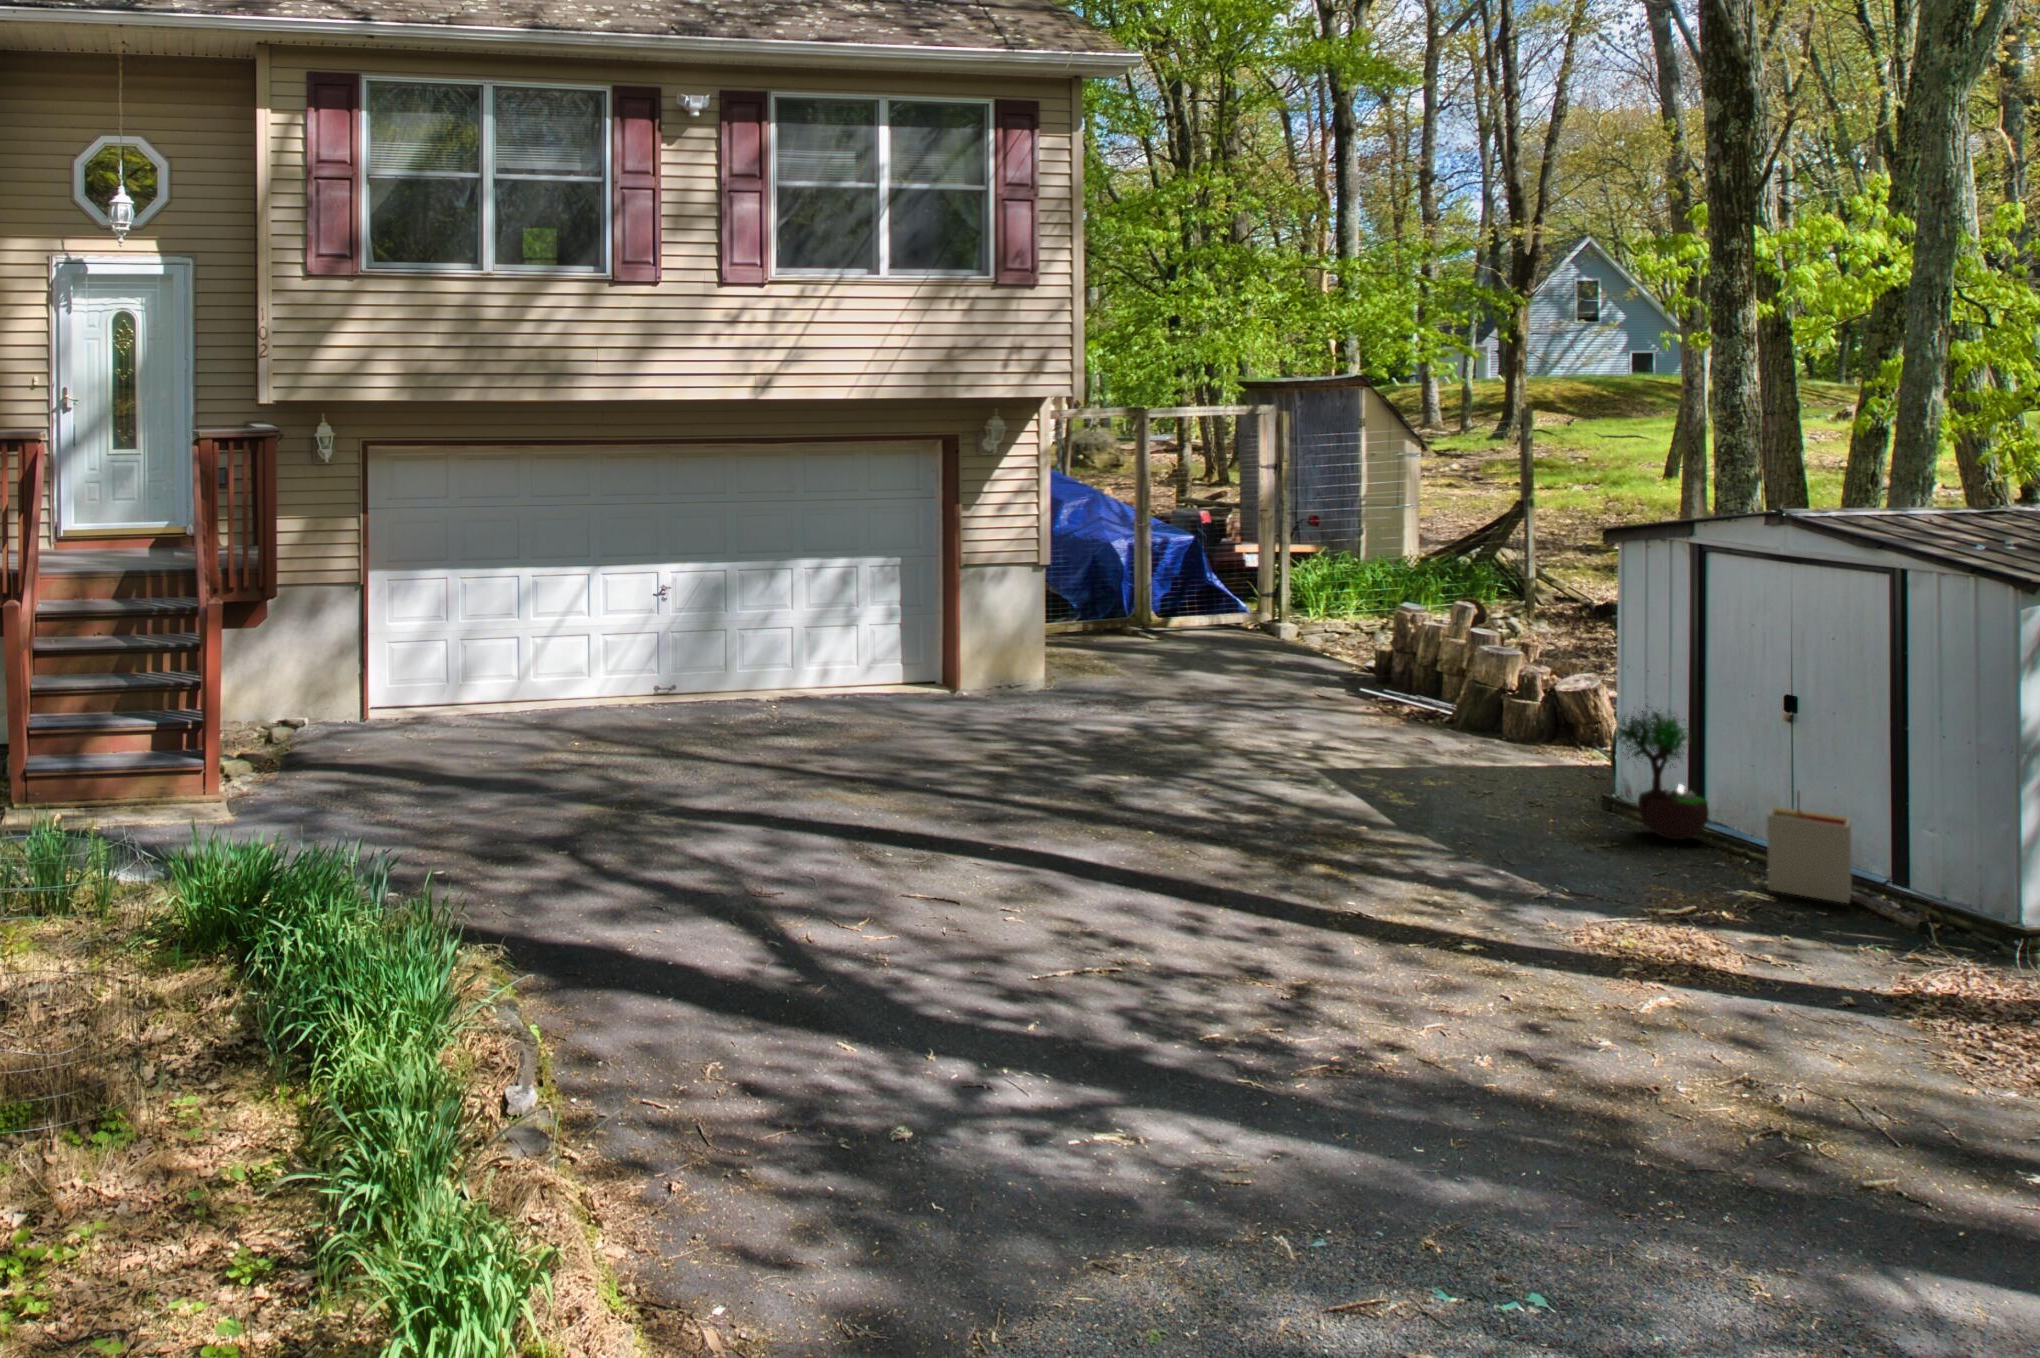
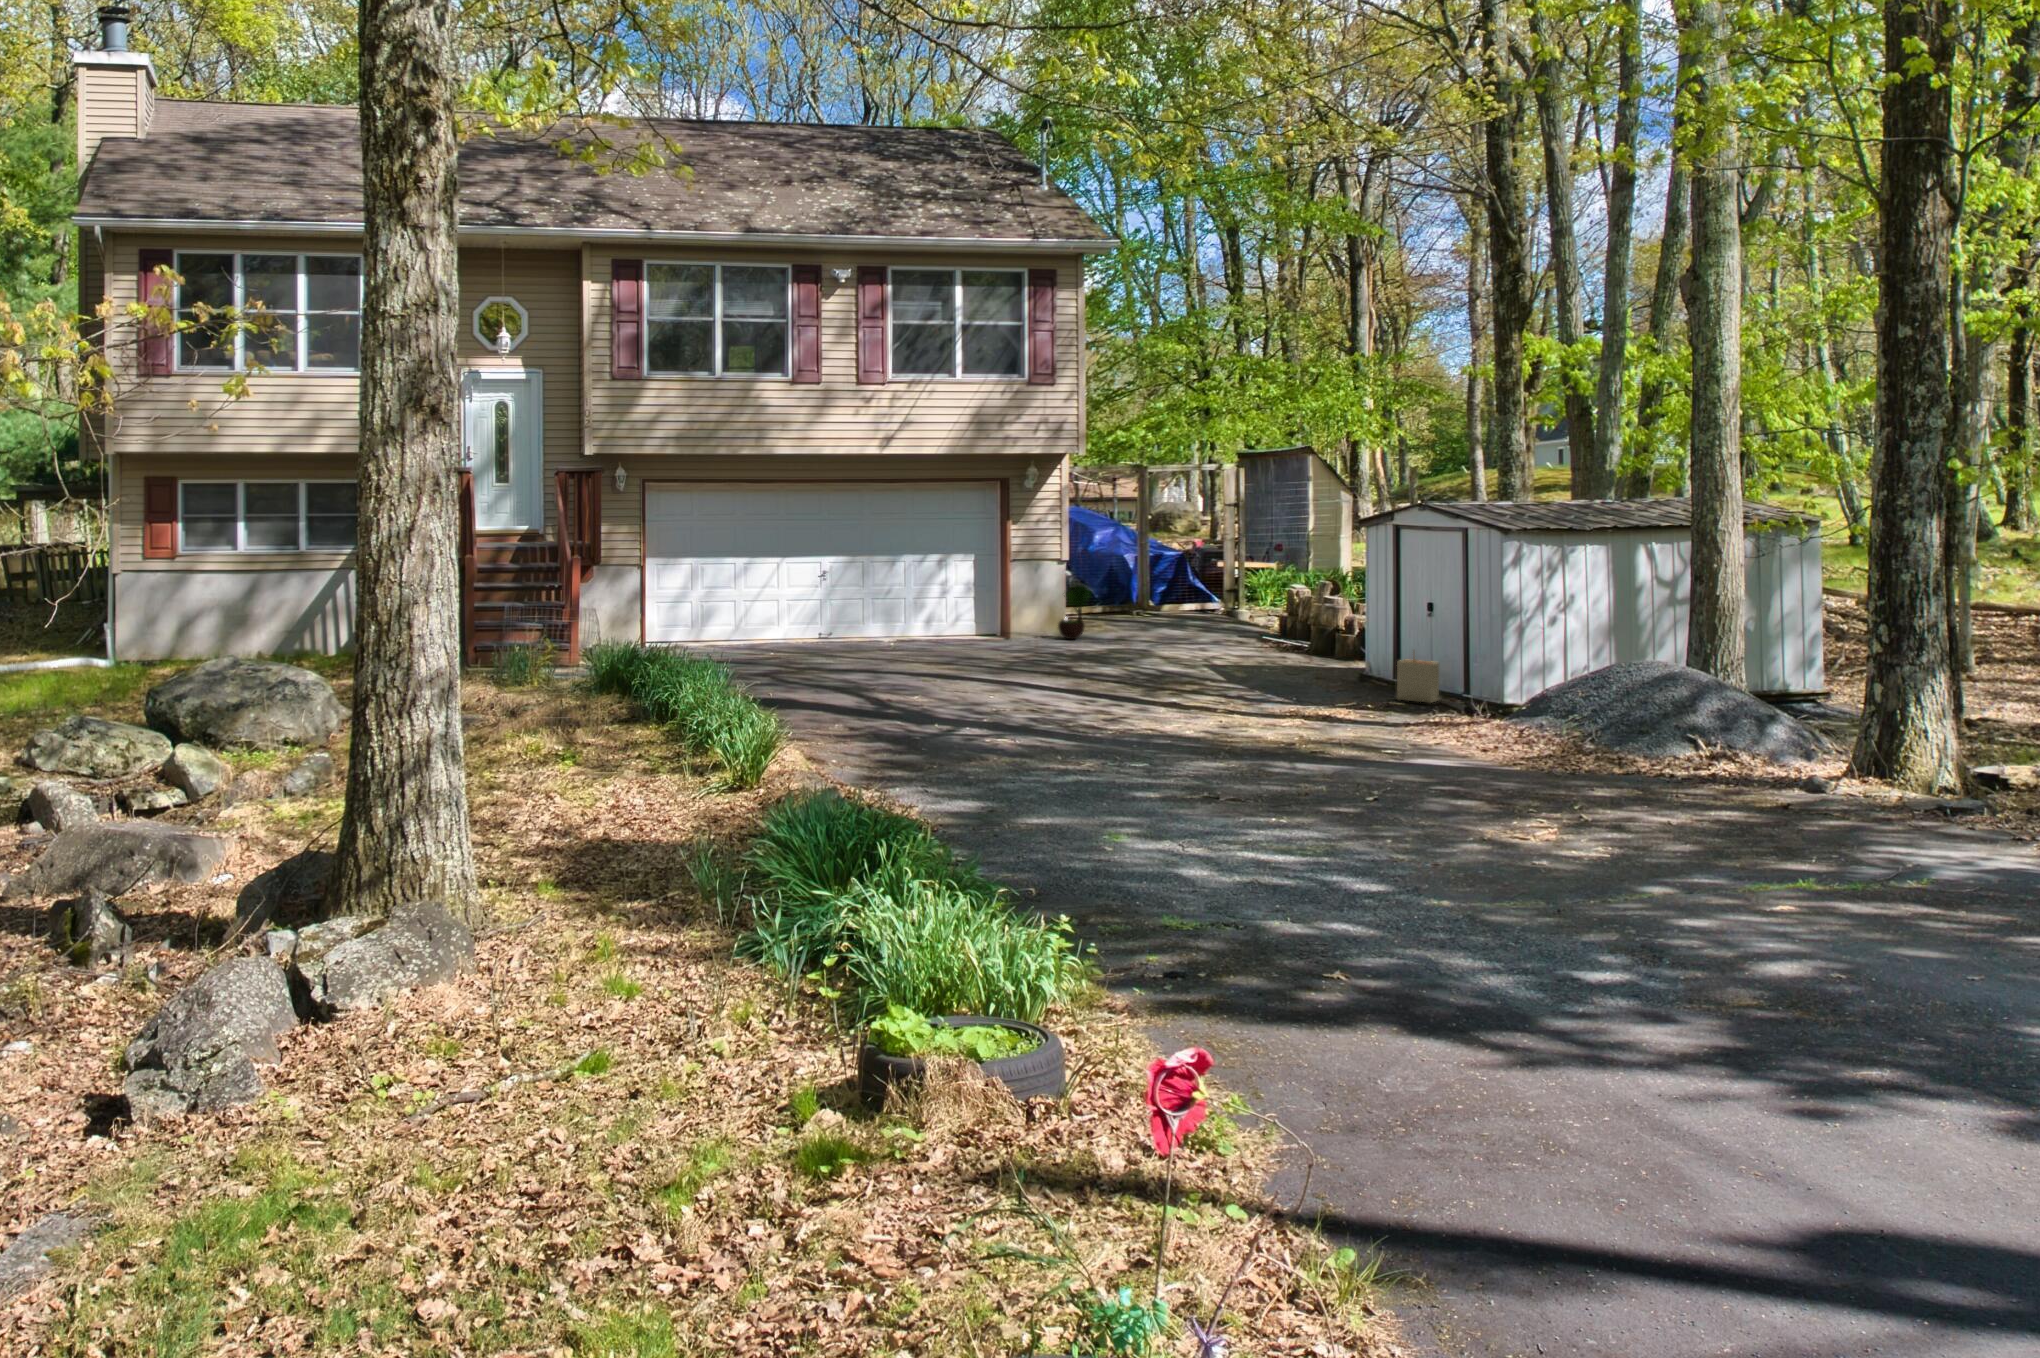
potted tree: present [1610,706,1709,840] -> present [1058,585,1090,639]

